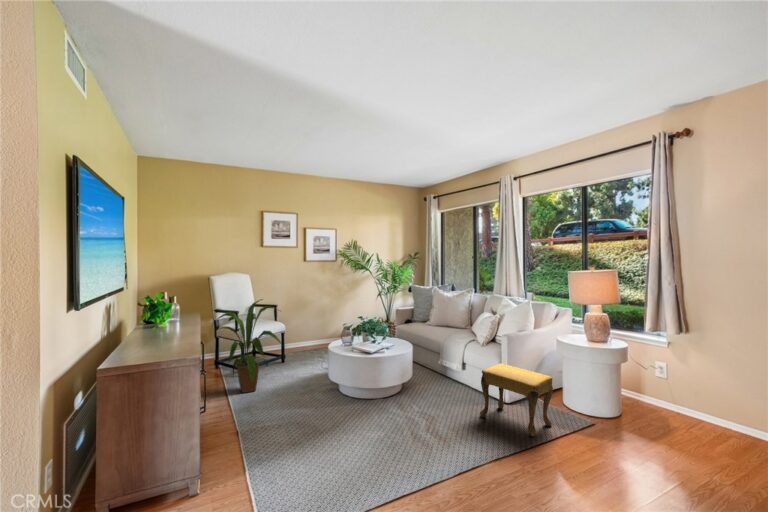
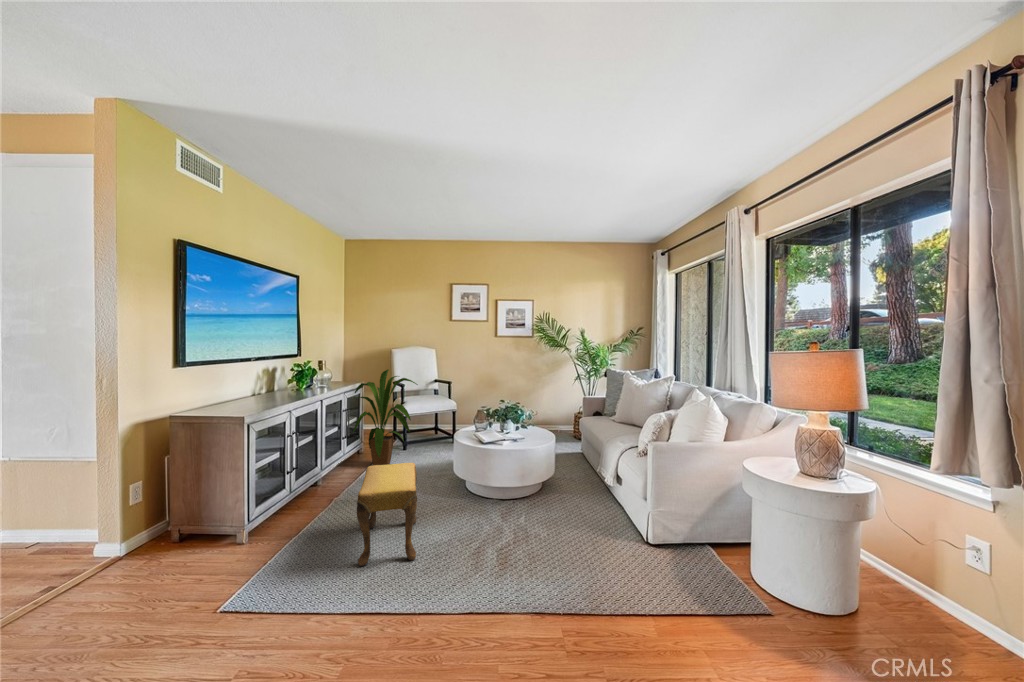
footstool: present [480,363,553,437] -> present [357,463,417,566]

